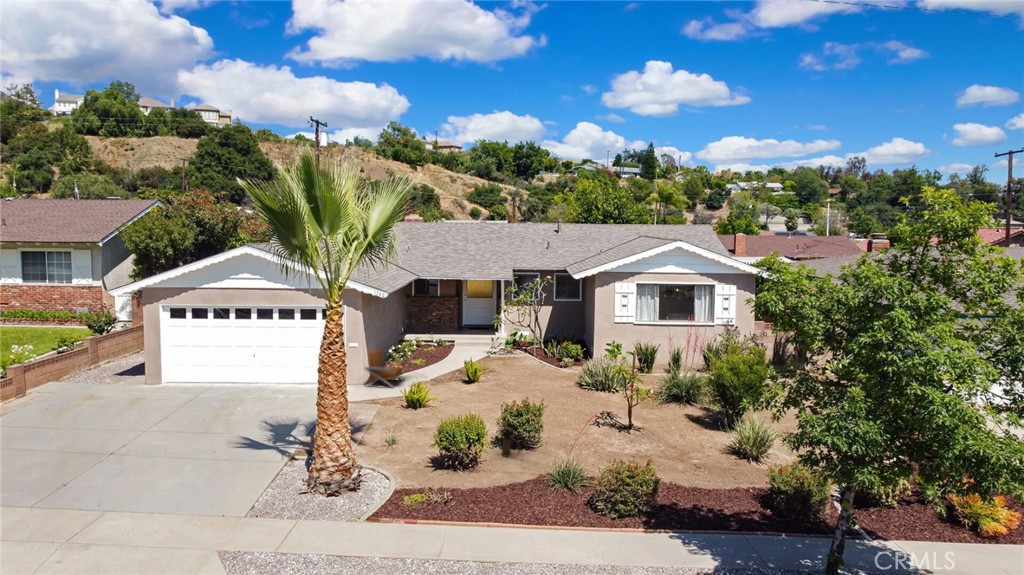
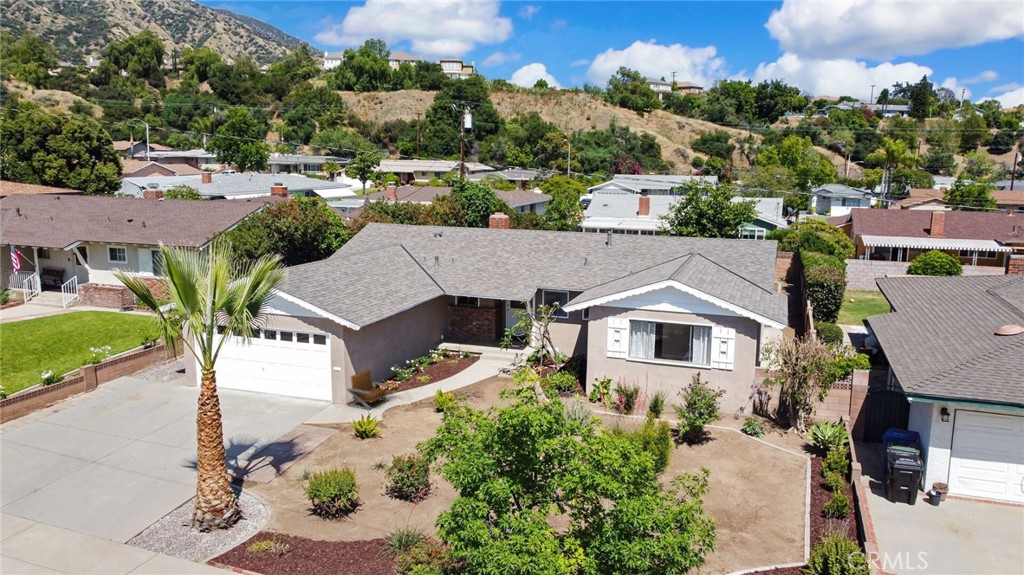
potted plant: present [499,420,521,457] -> none [373,474,399,508]

